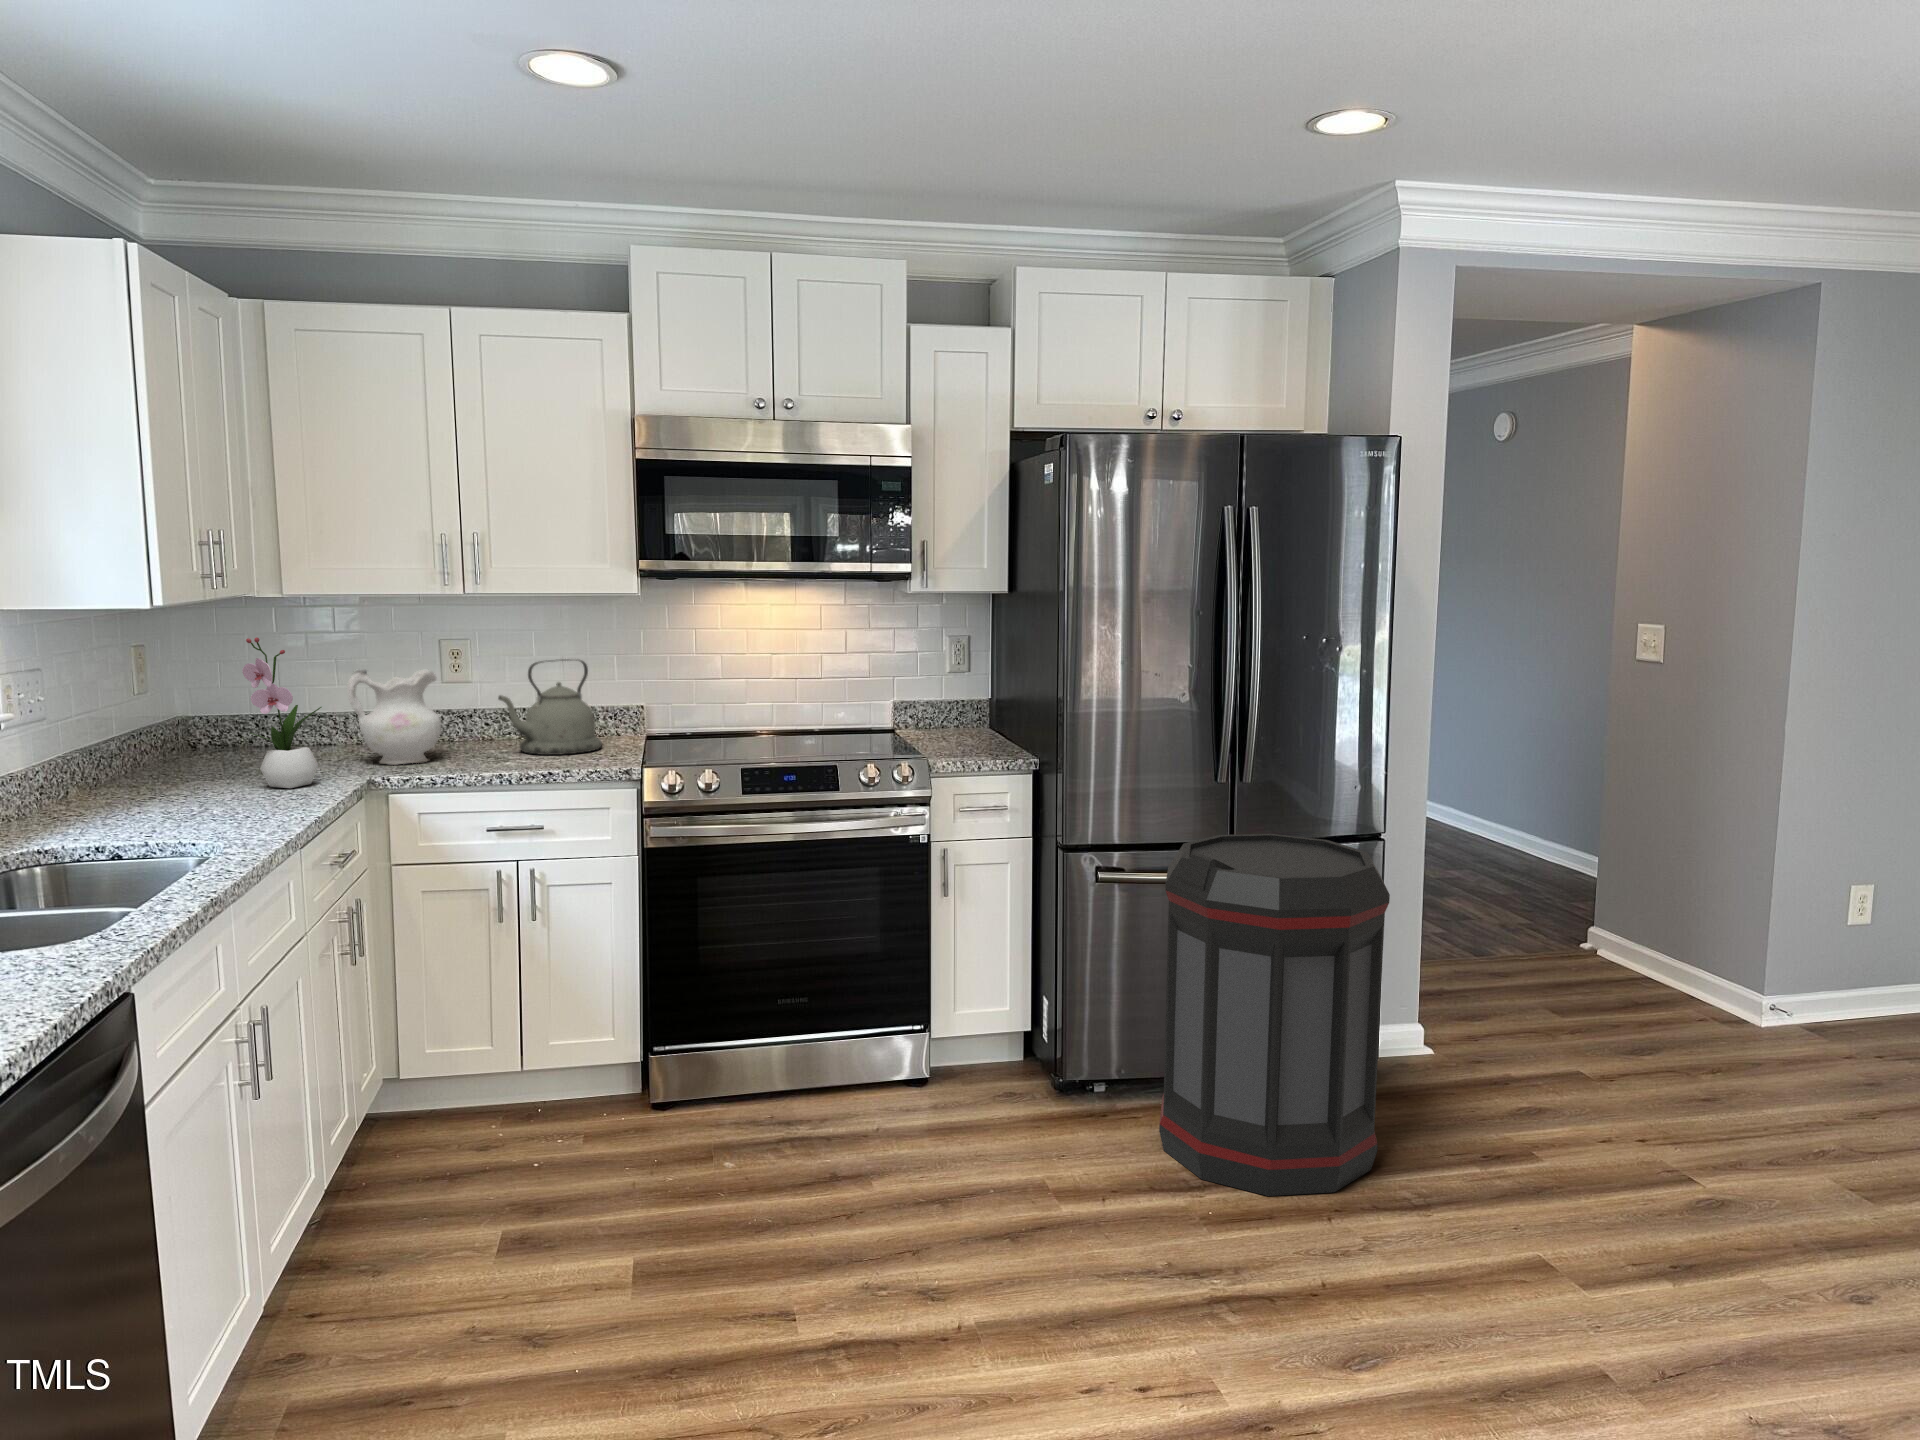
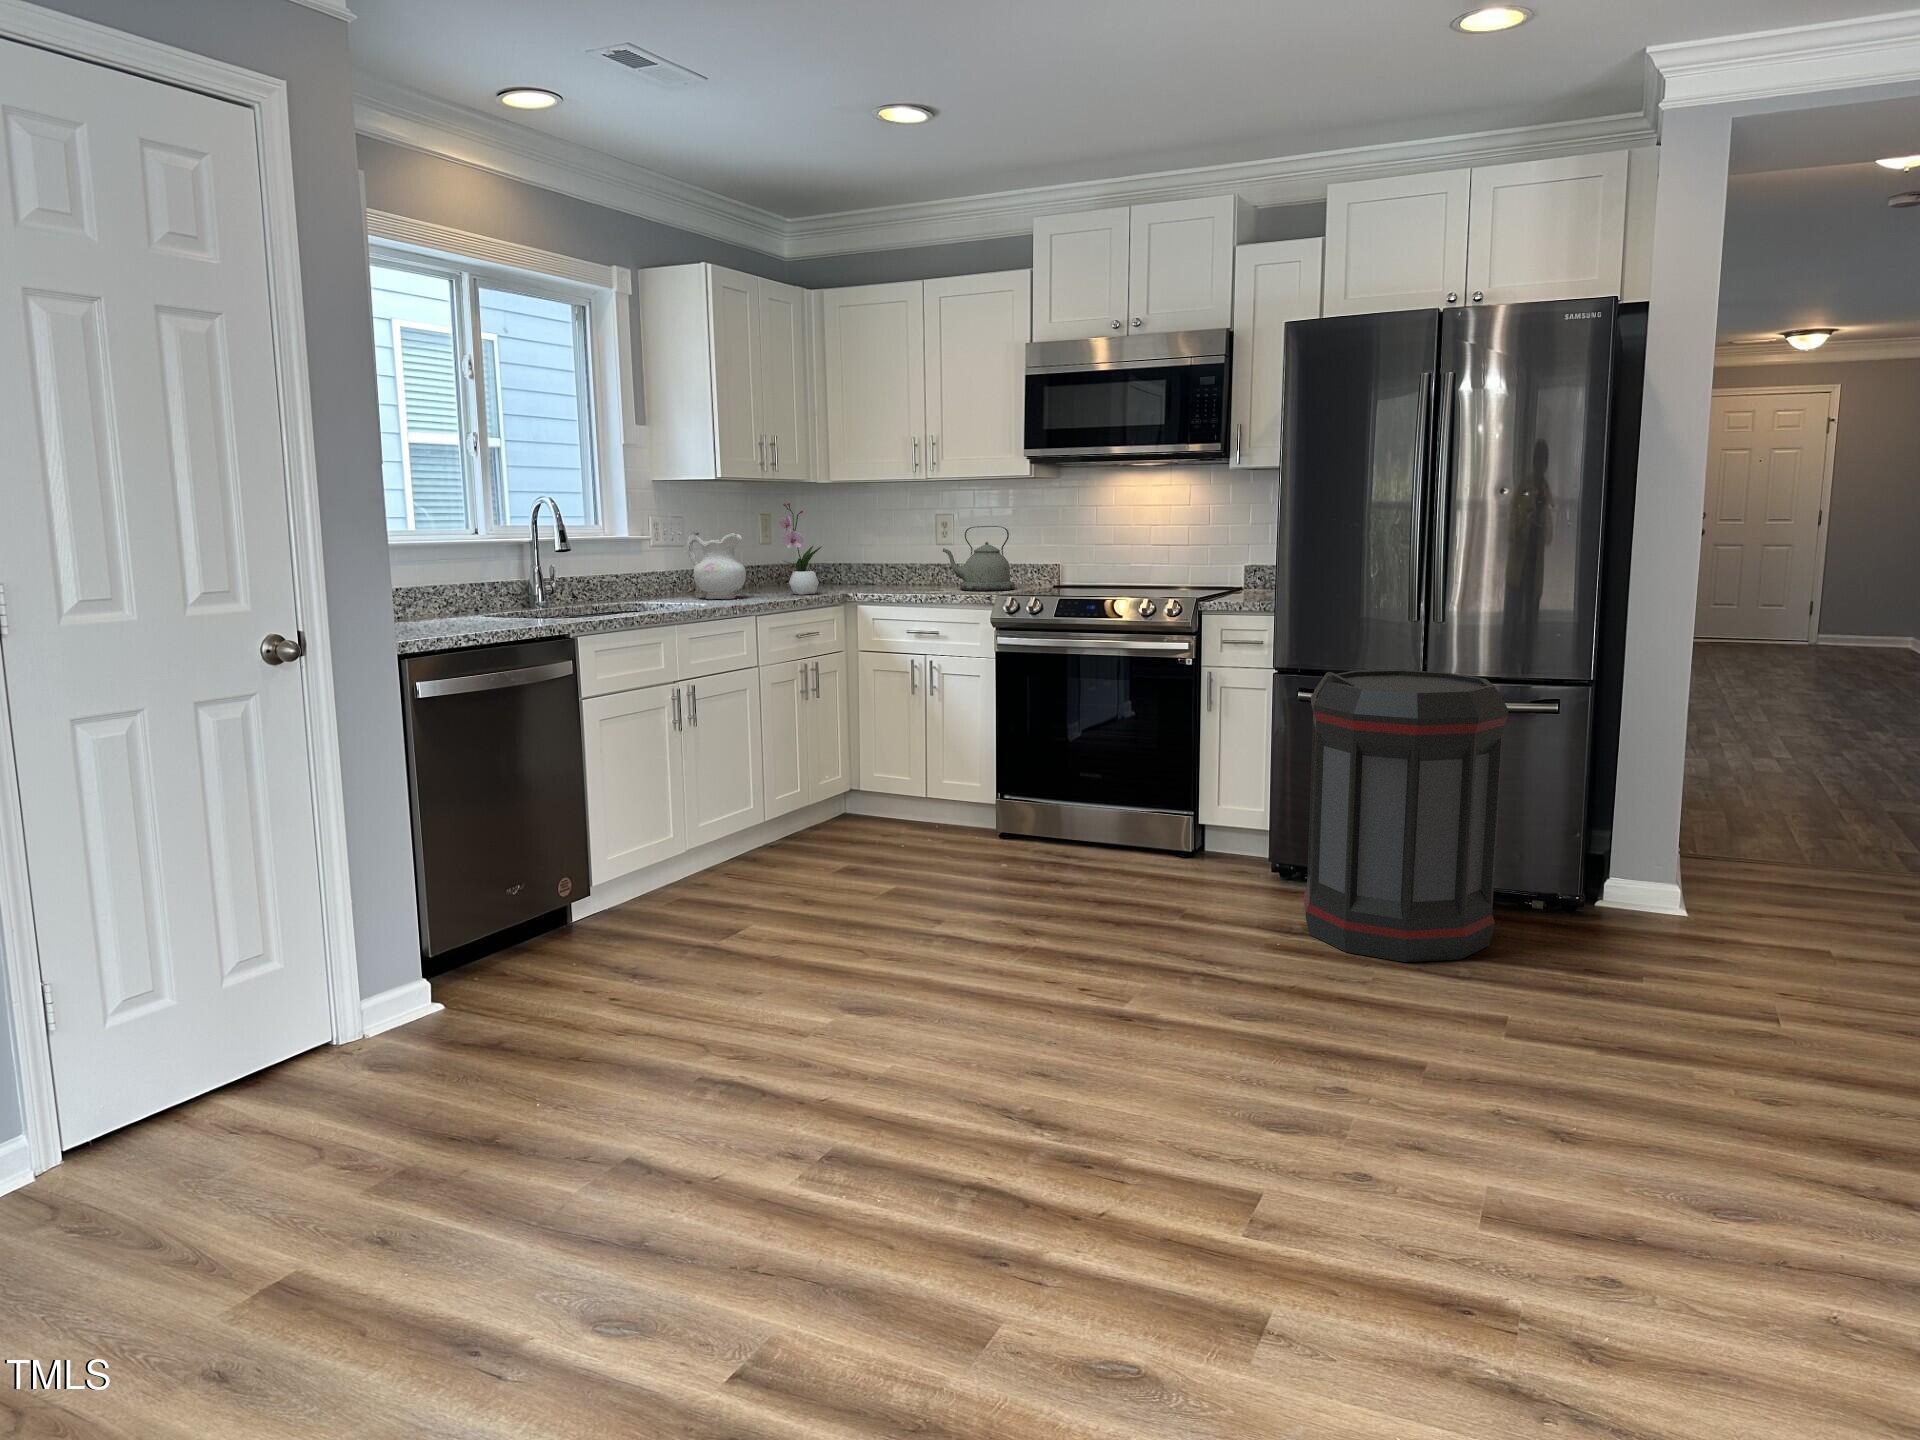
ceramic pitcher: present [347,669,441,765] -> present [687,532,746,599]

